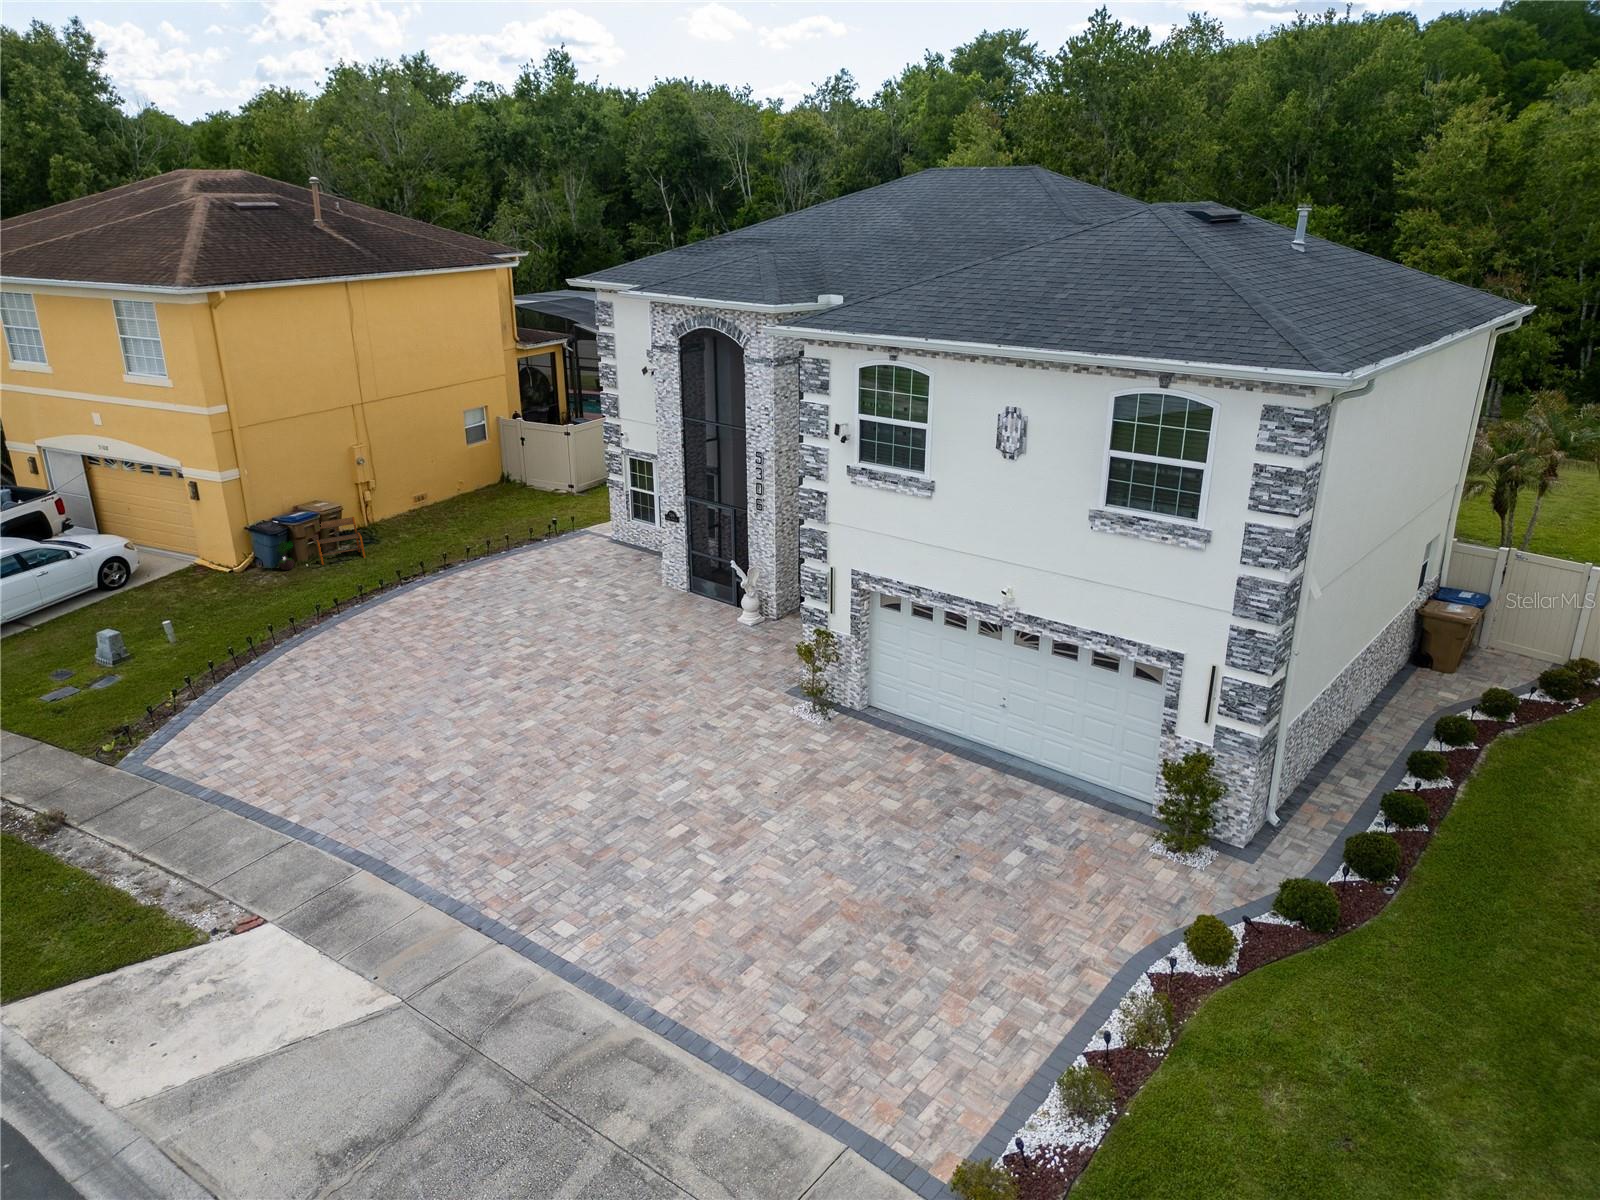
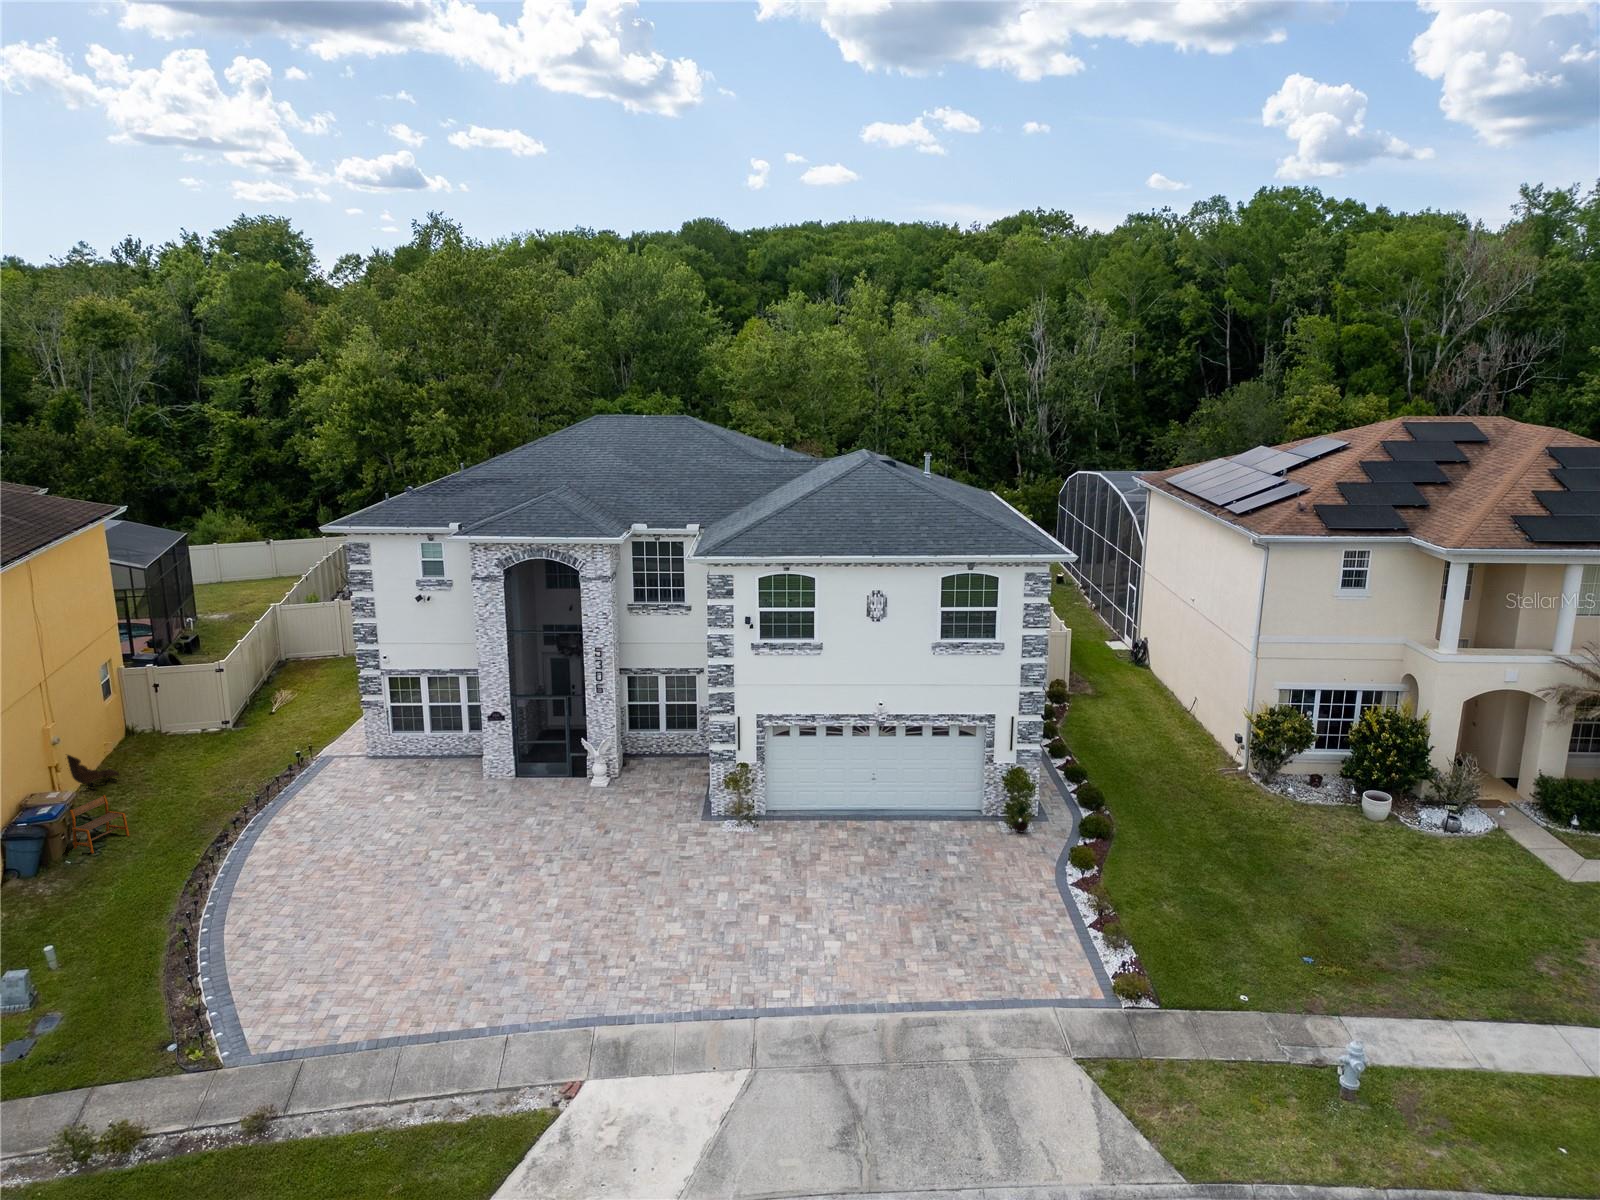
lounge chair: none [395,481,441,518] -> present [67,755,119,790]
potted tree: present [277,542,294,570] -> present [1013,804,1030,833]

